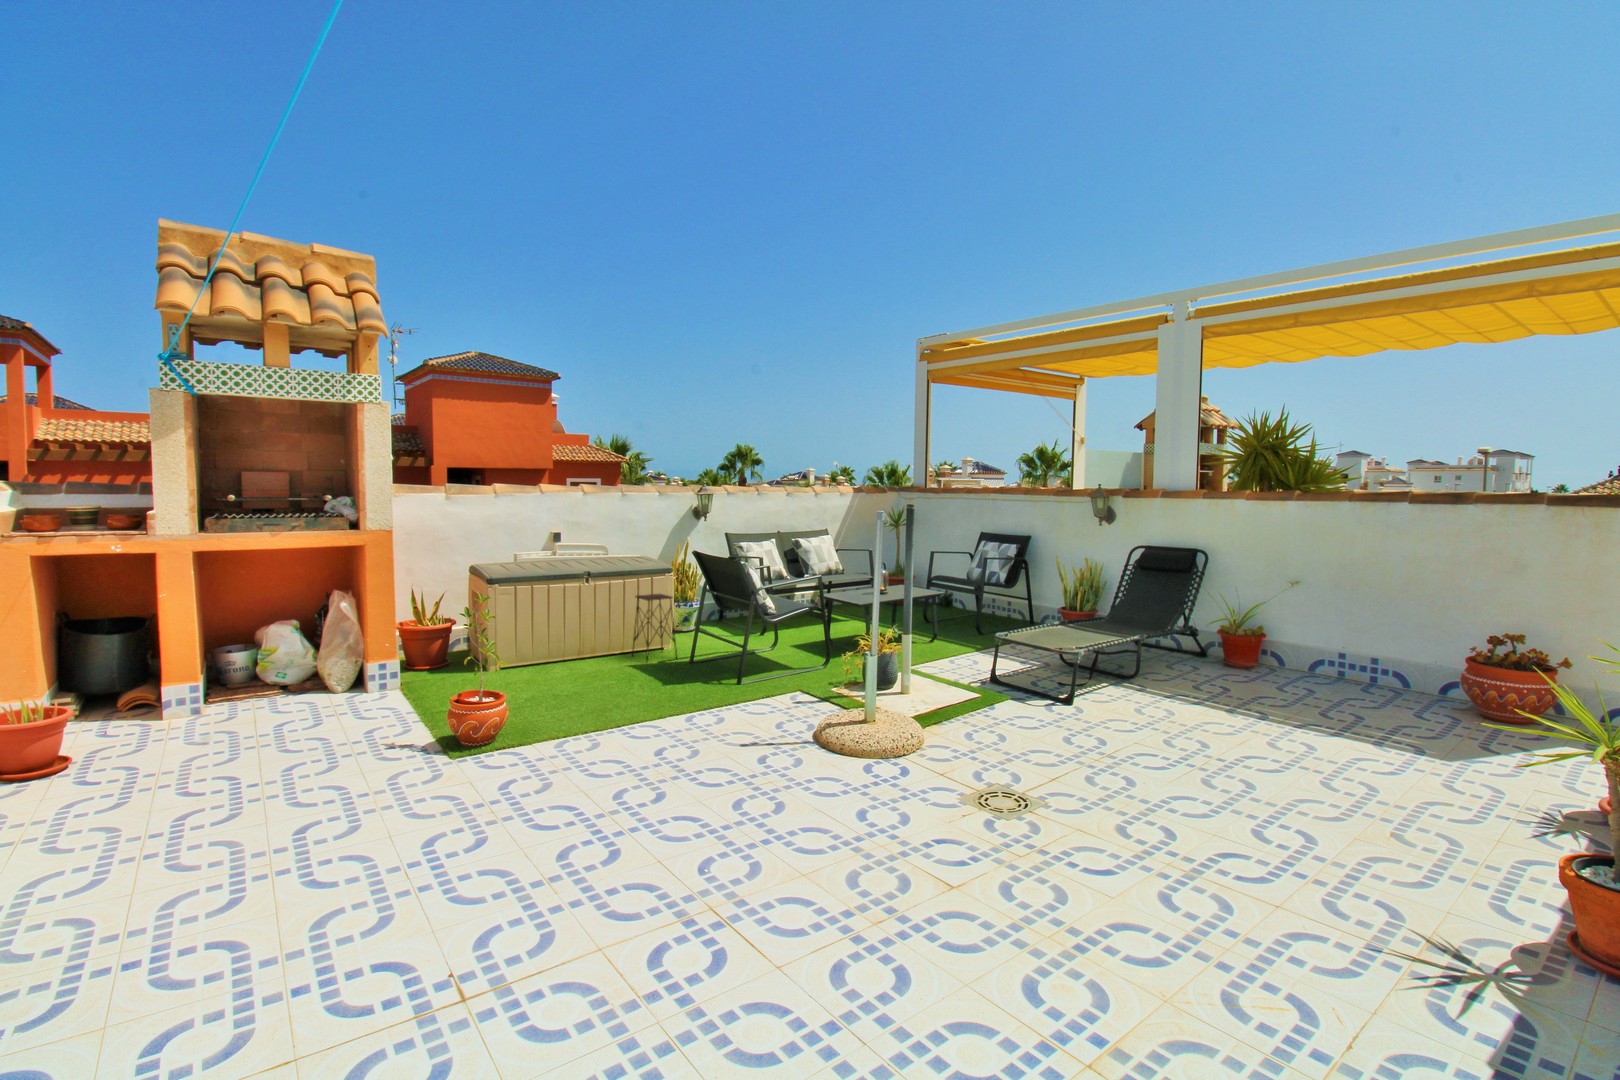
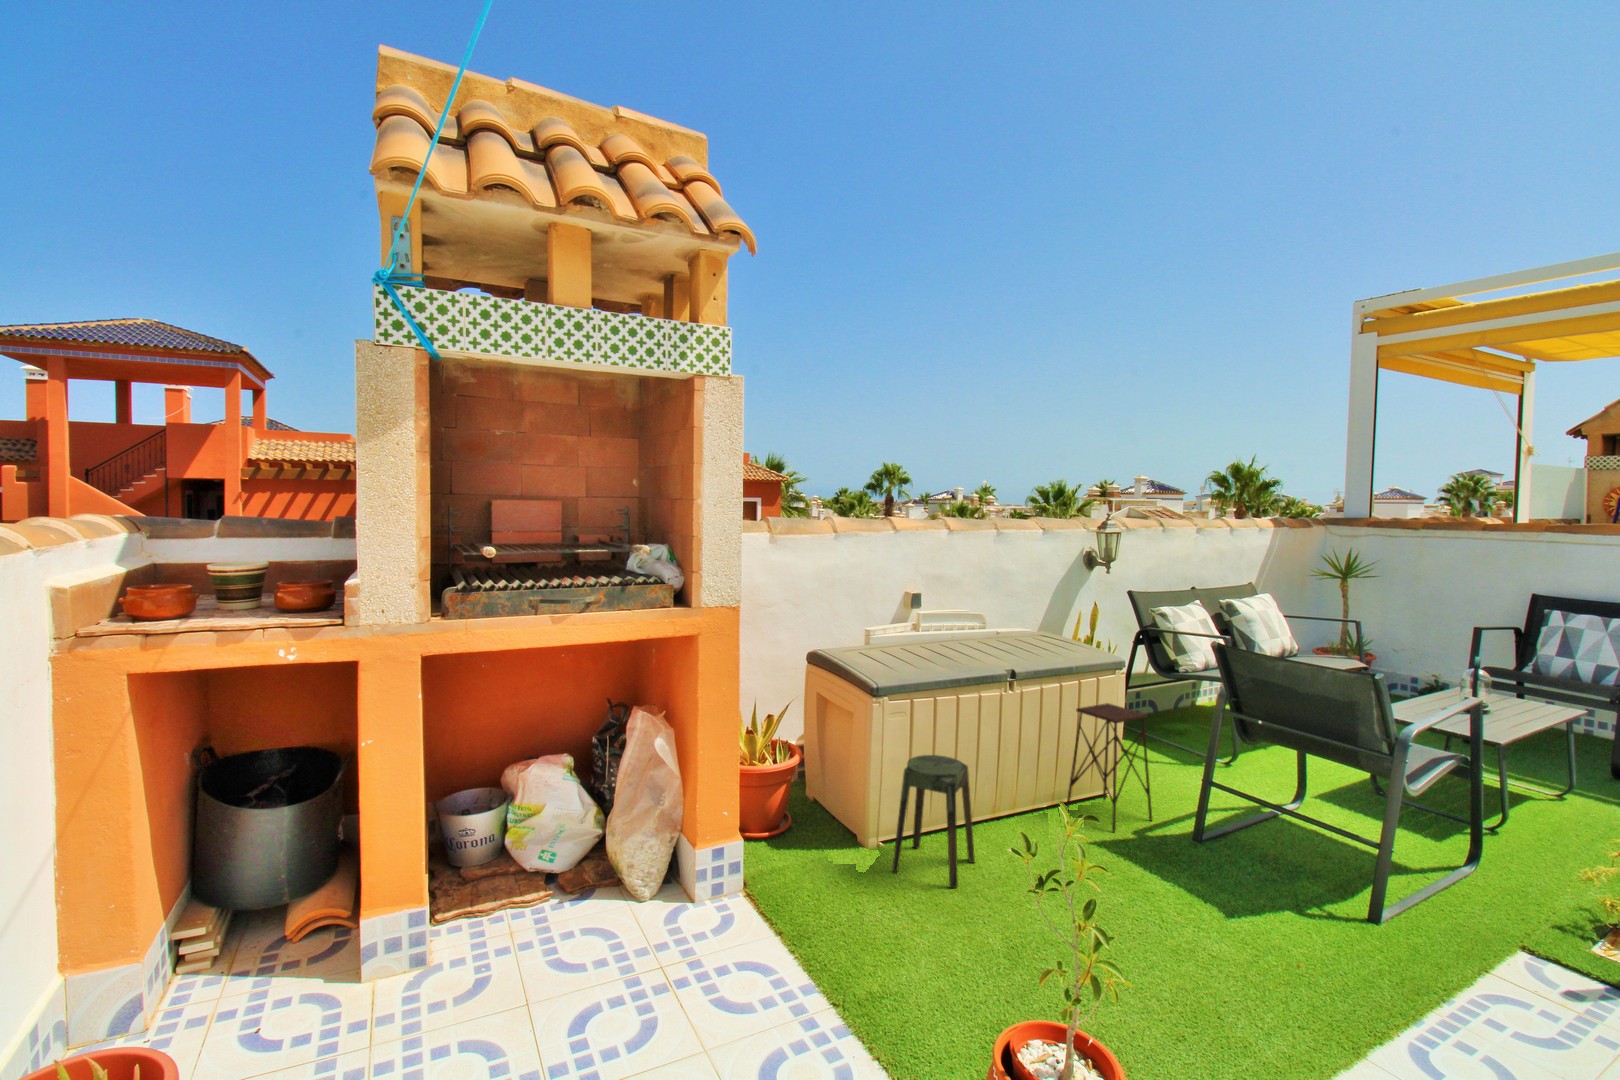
stool: none [496,617,549,683] -> present [892,755,975,888]

